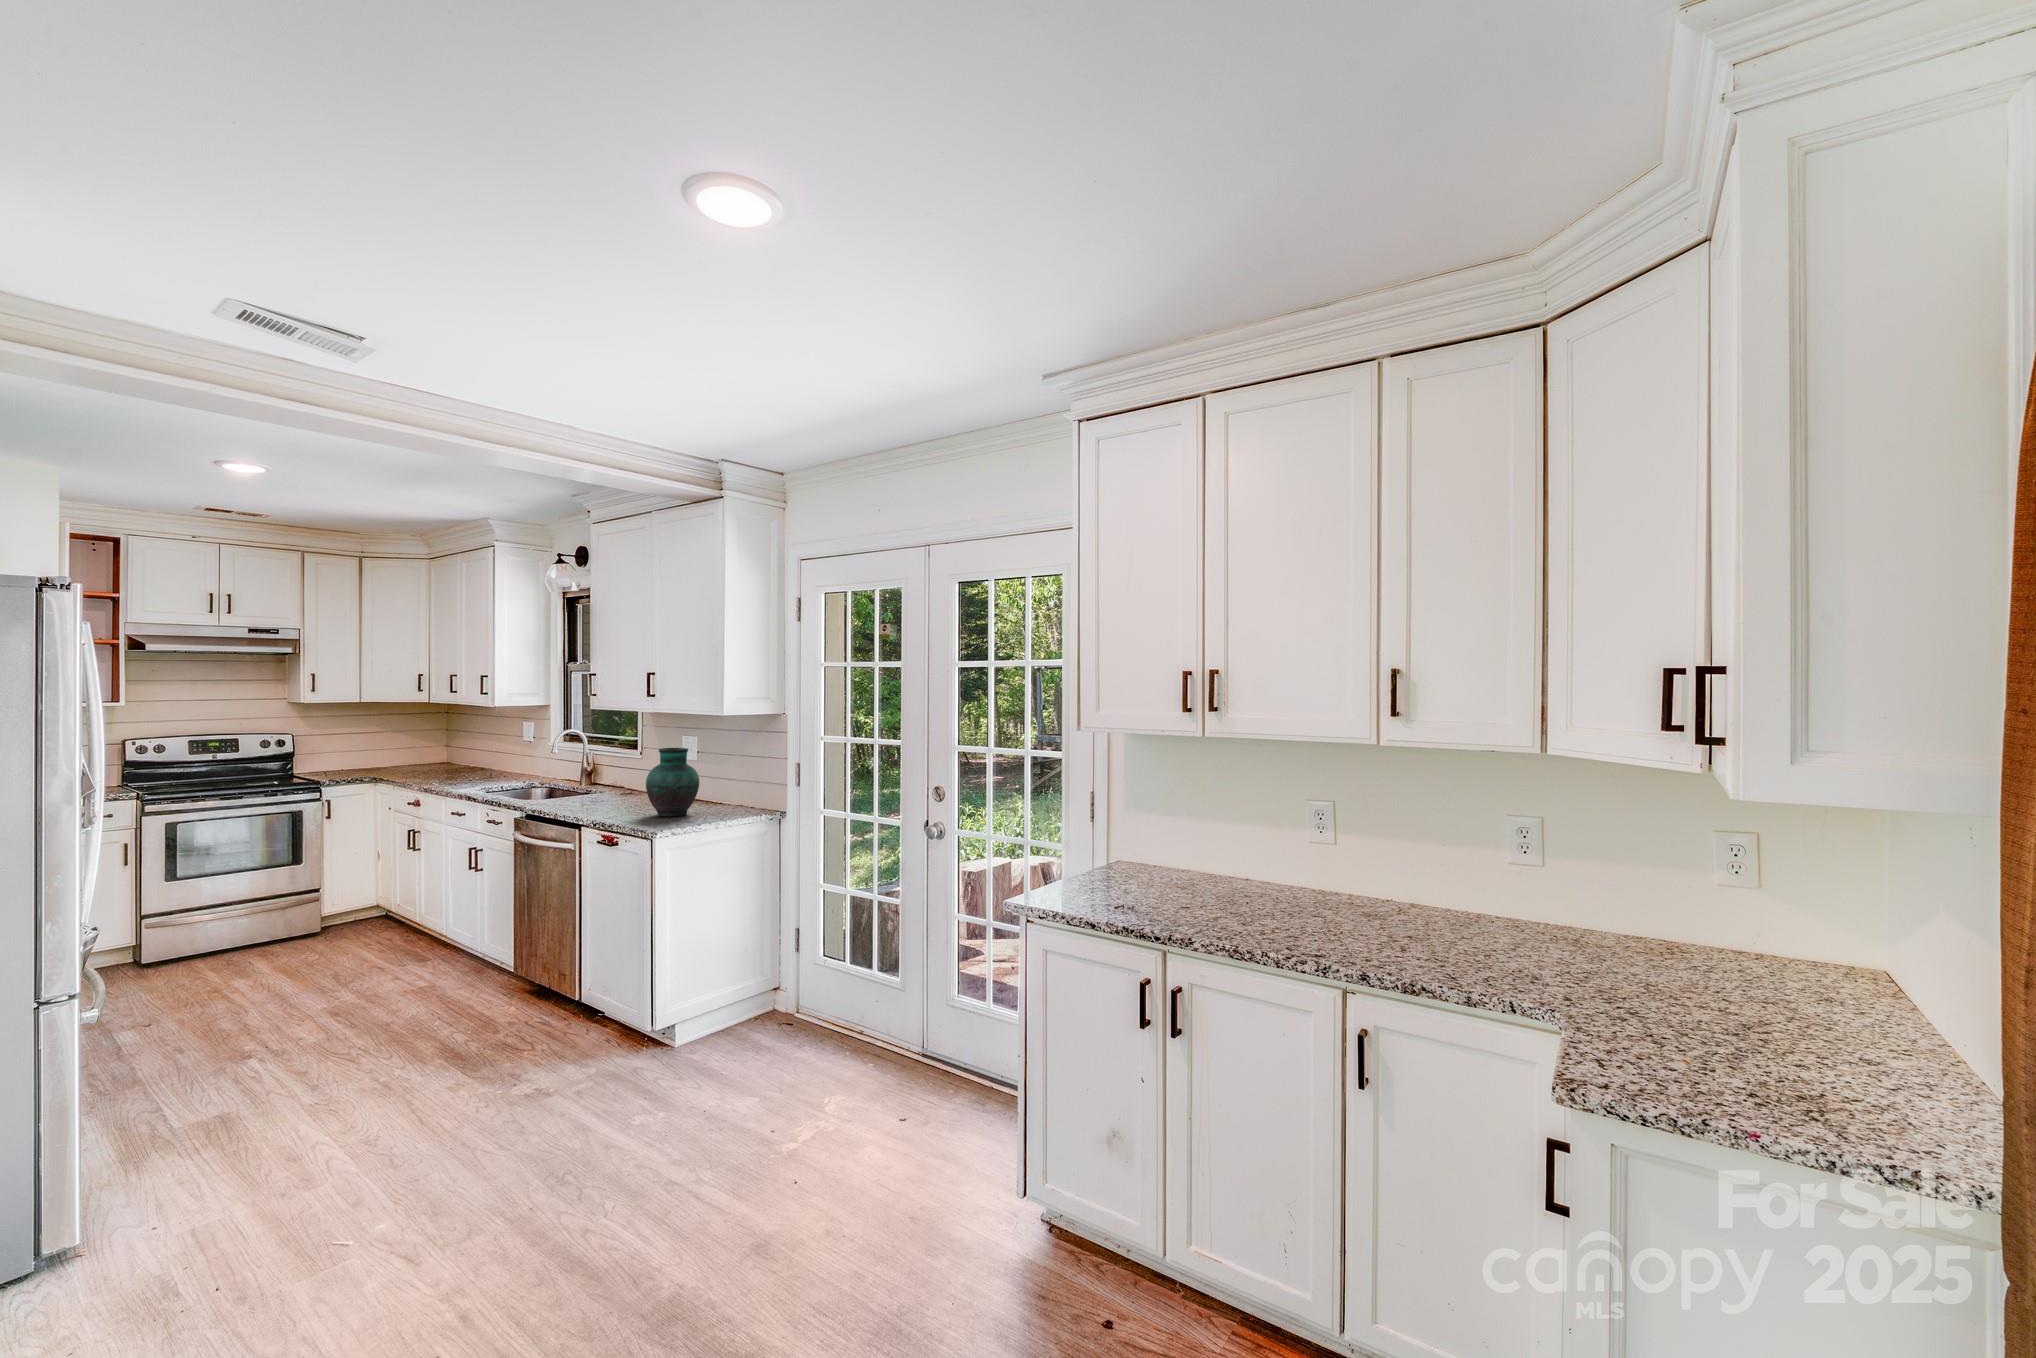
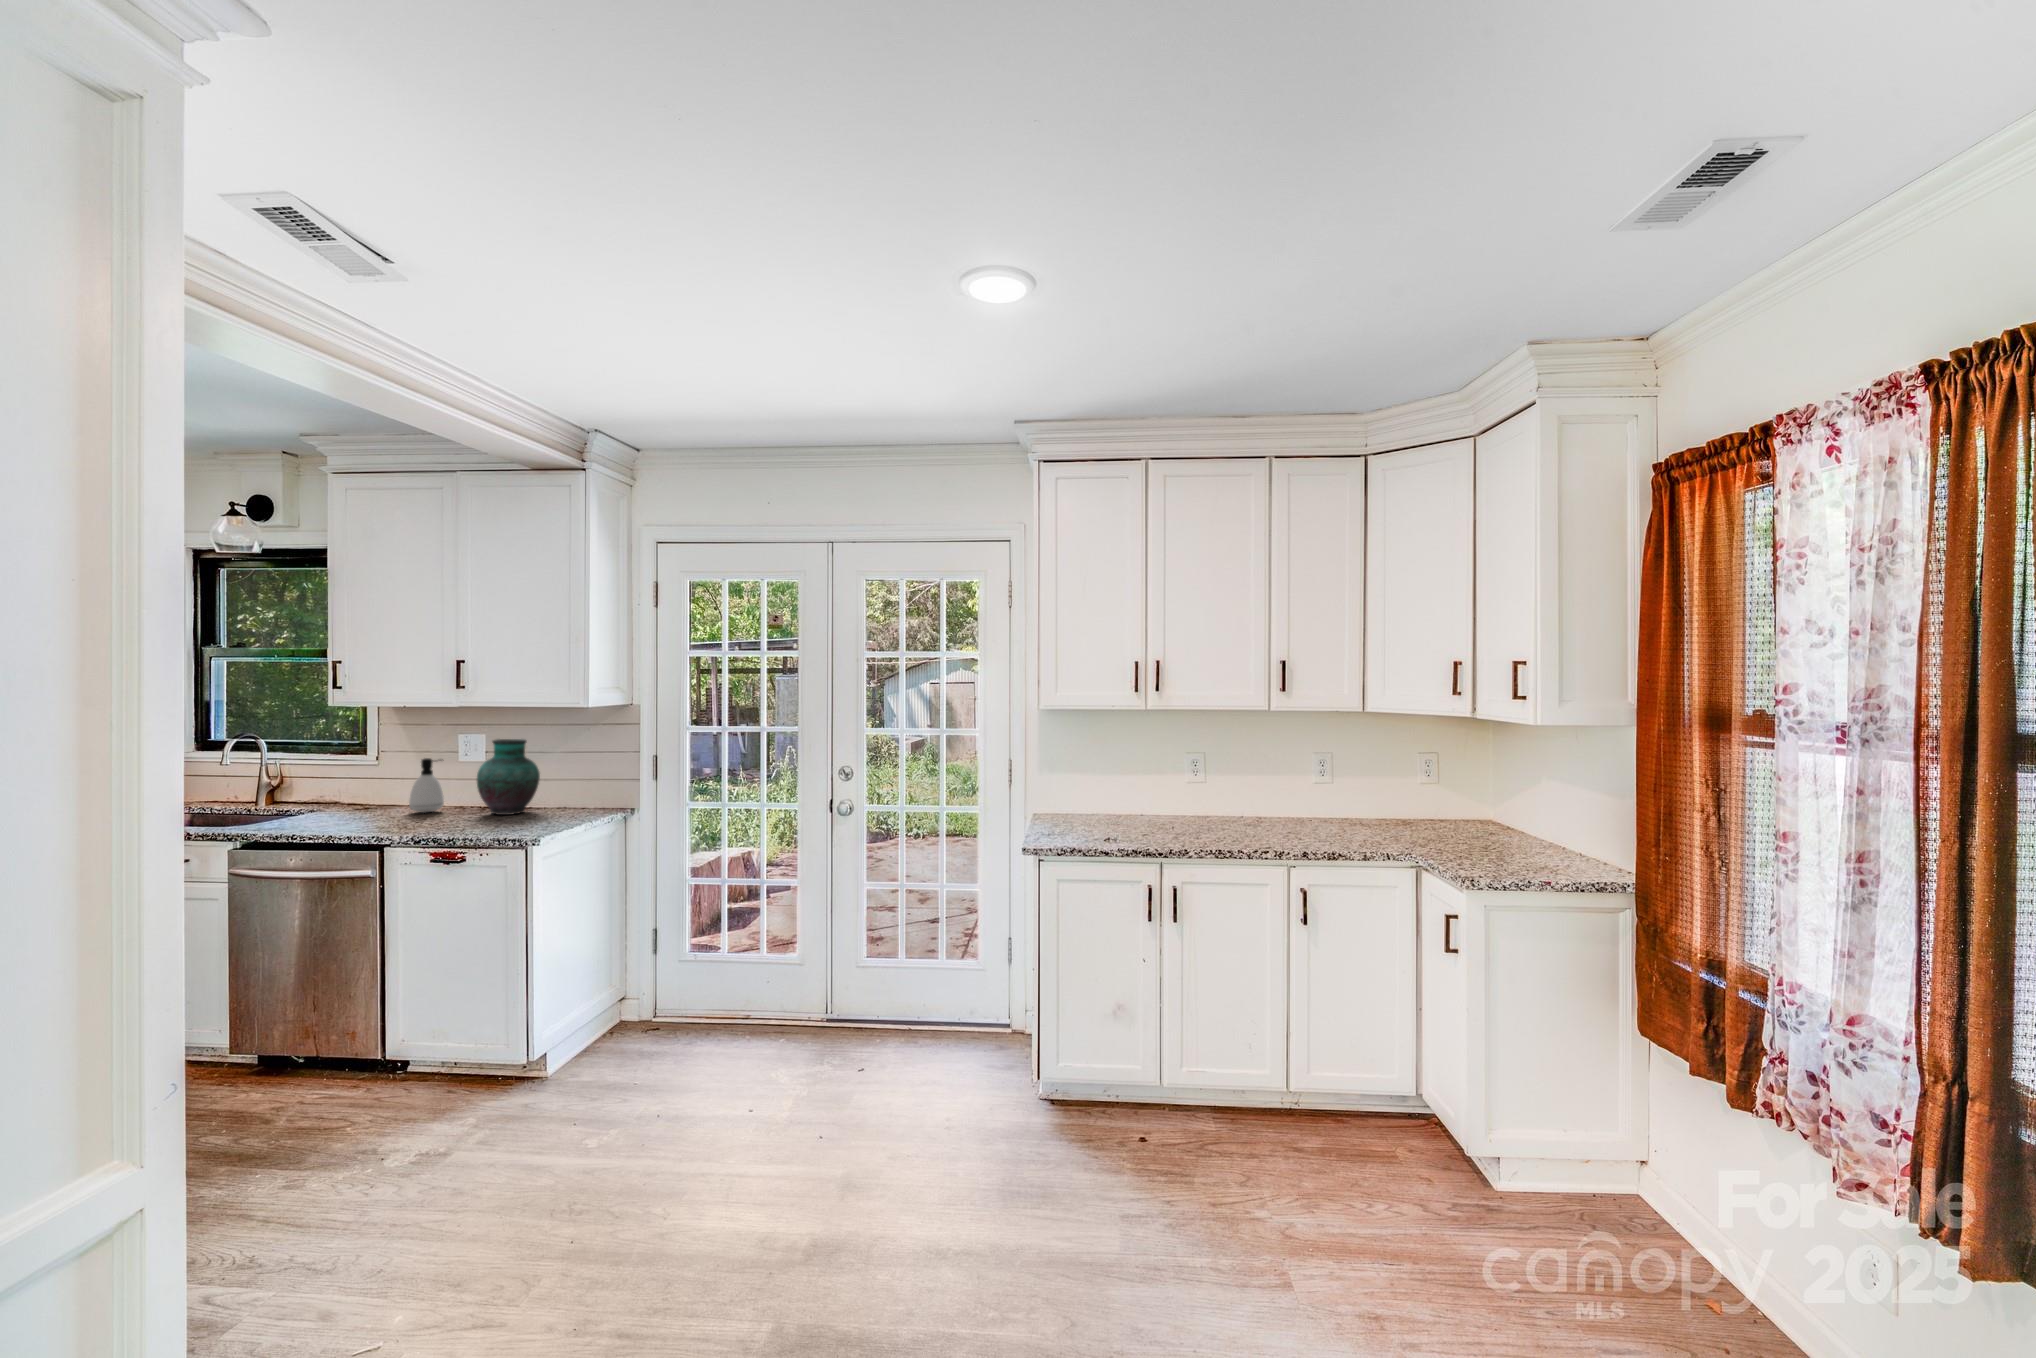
soap dispenser: none [611,763,639,810] -> present [409,758,444,812]

